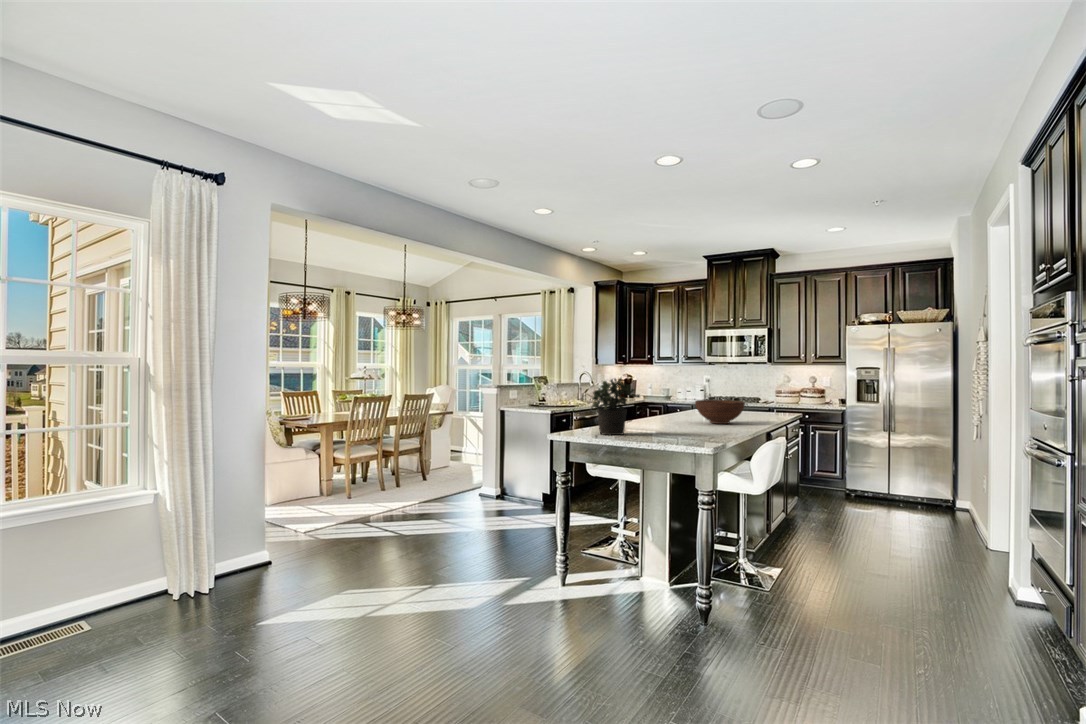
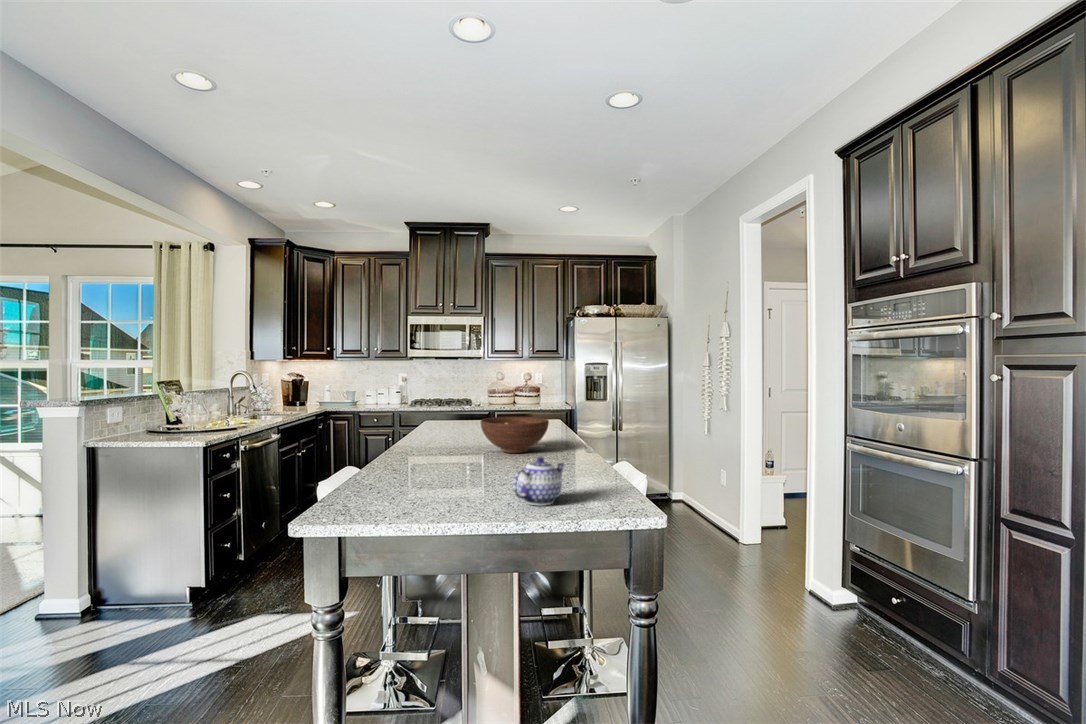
potted plant: present [592,378,640,435] -> none [381,397,465,512]
teapot: none [656,411,697,438] -> present [513,457,564,506]

